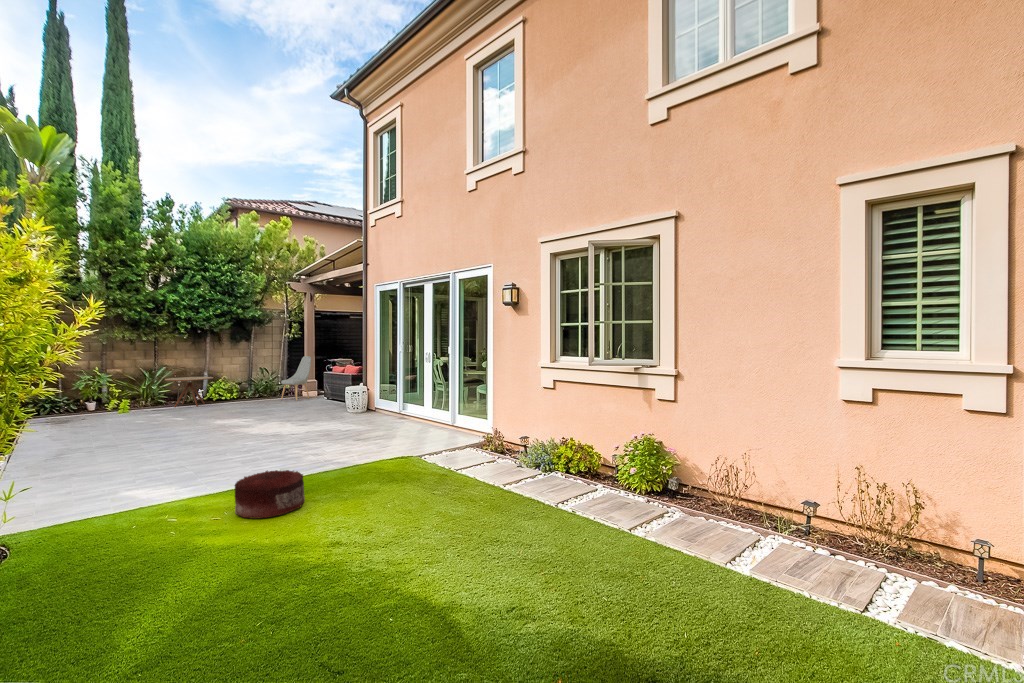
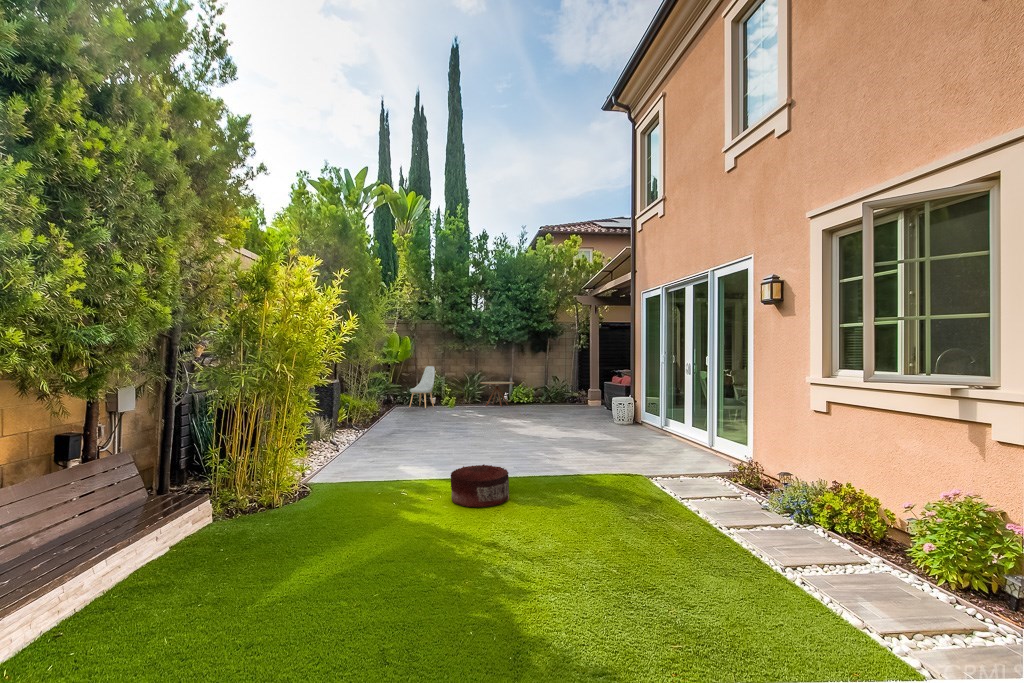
chair: present [281,356,311,401] -> present [409,366,435,408]

